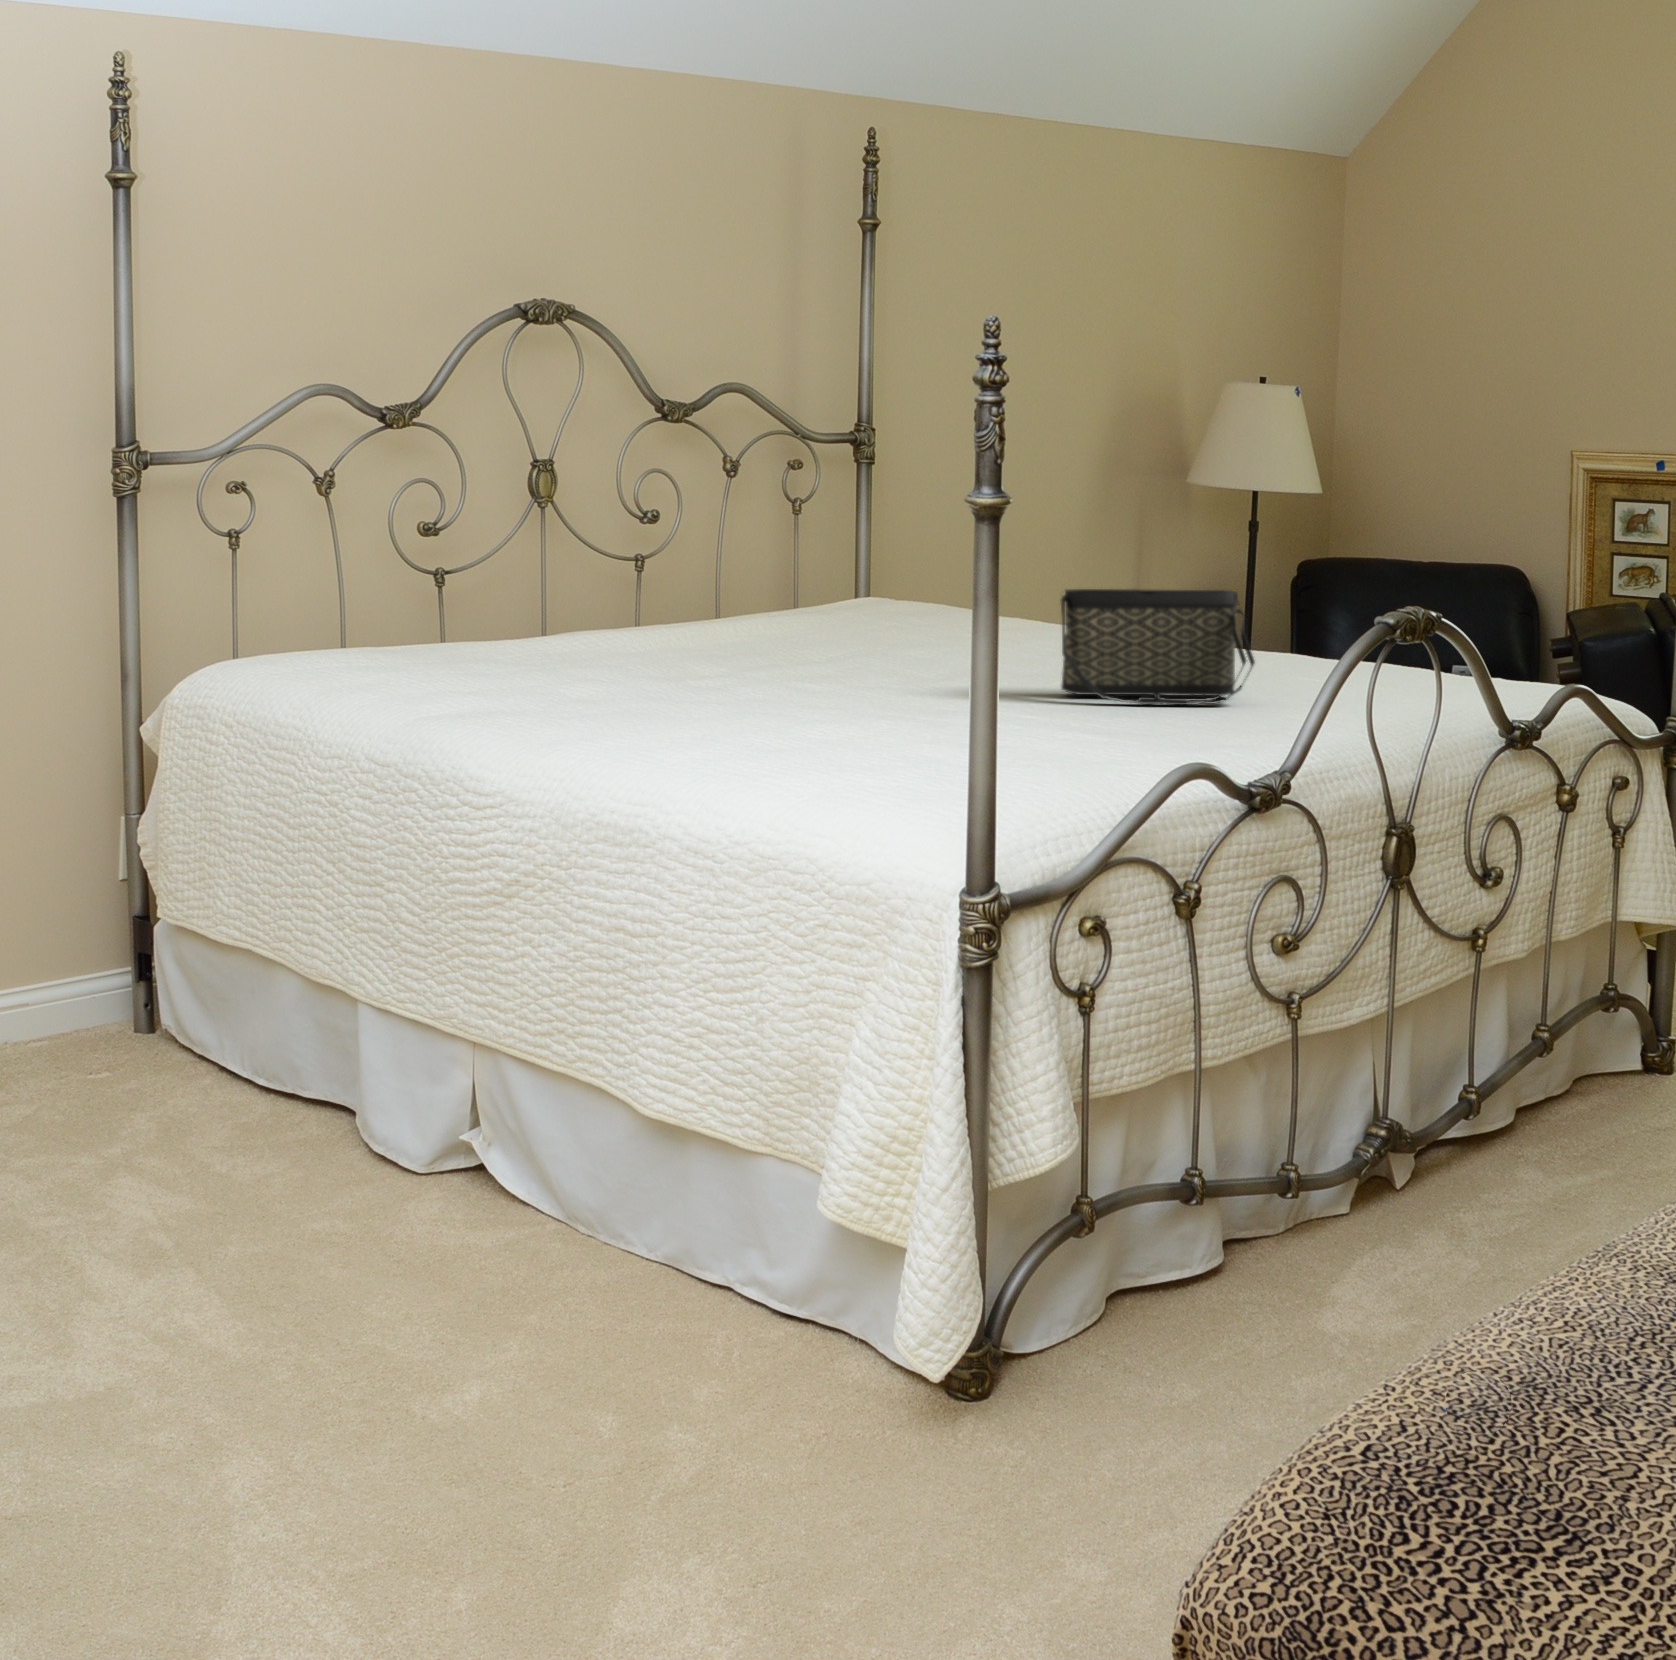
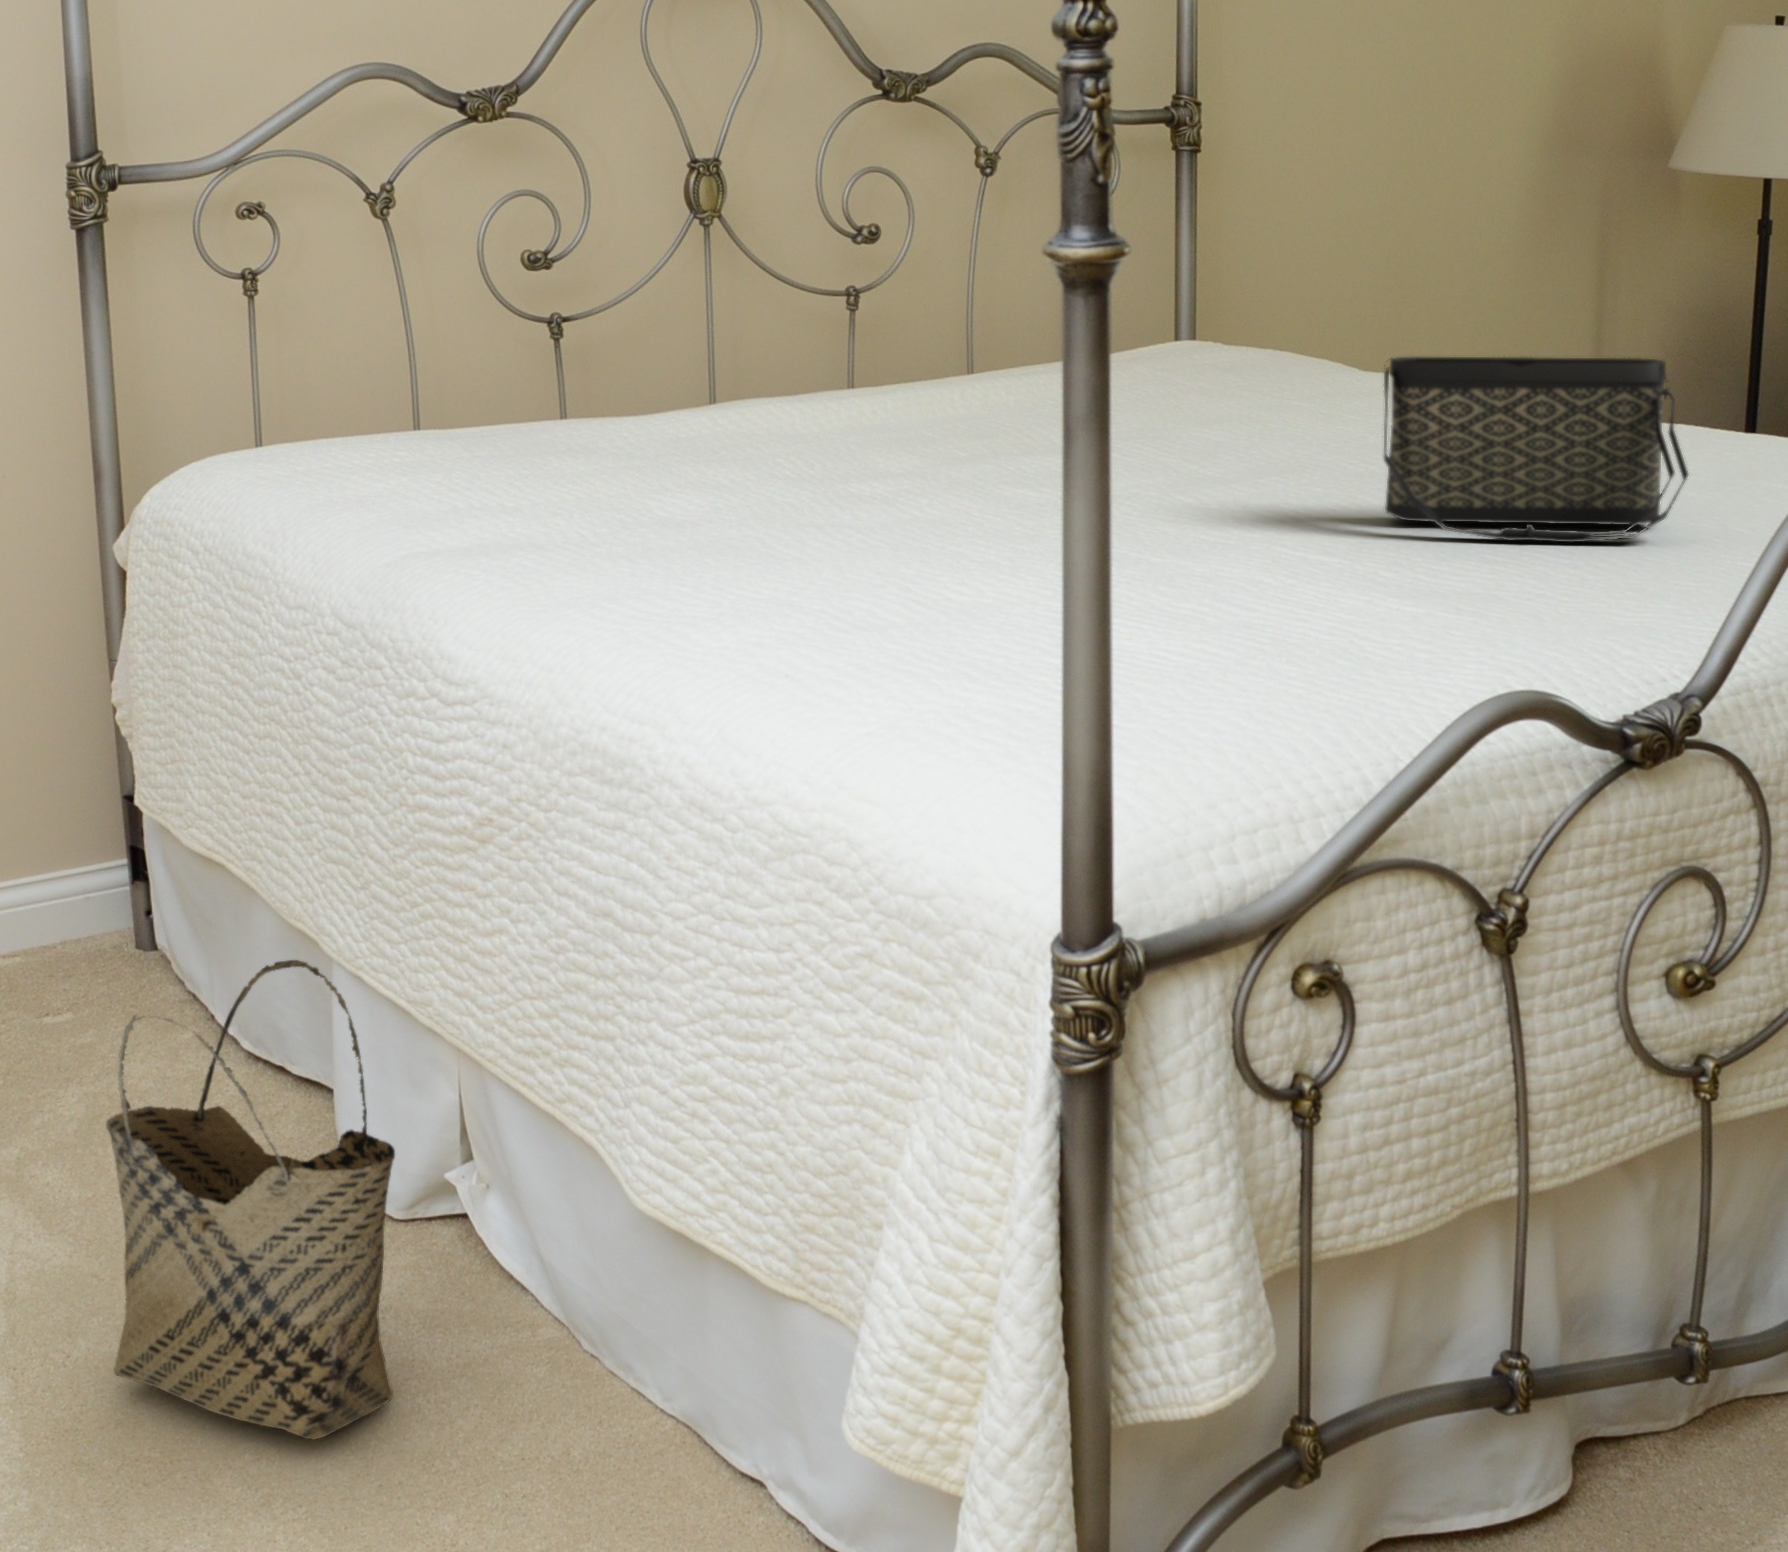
woven basket: none [271,969,474,1272] -> present [106,960,395,1439]

